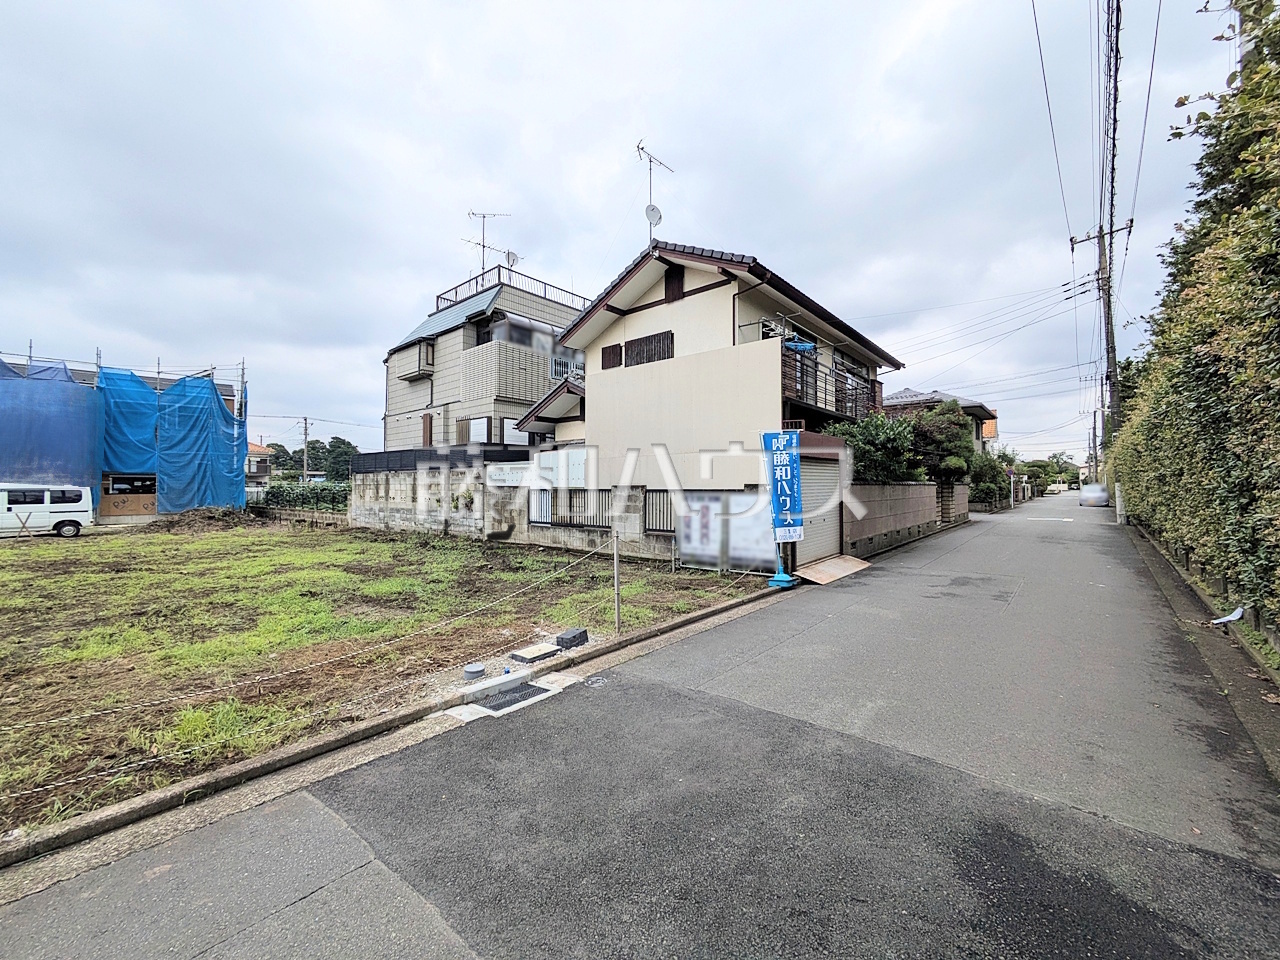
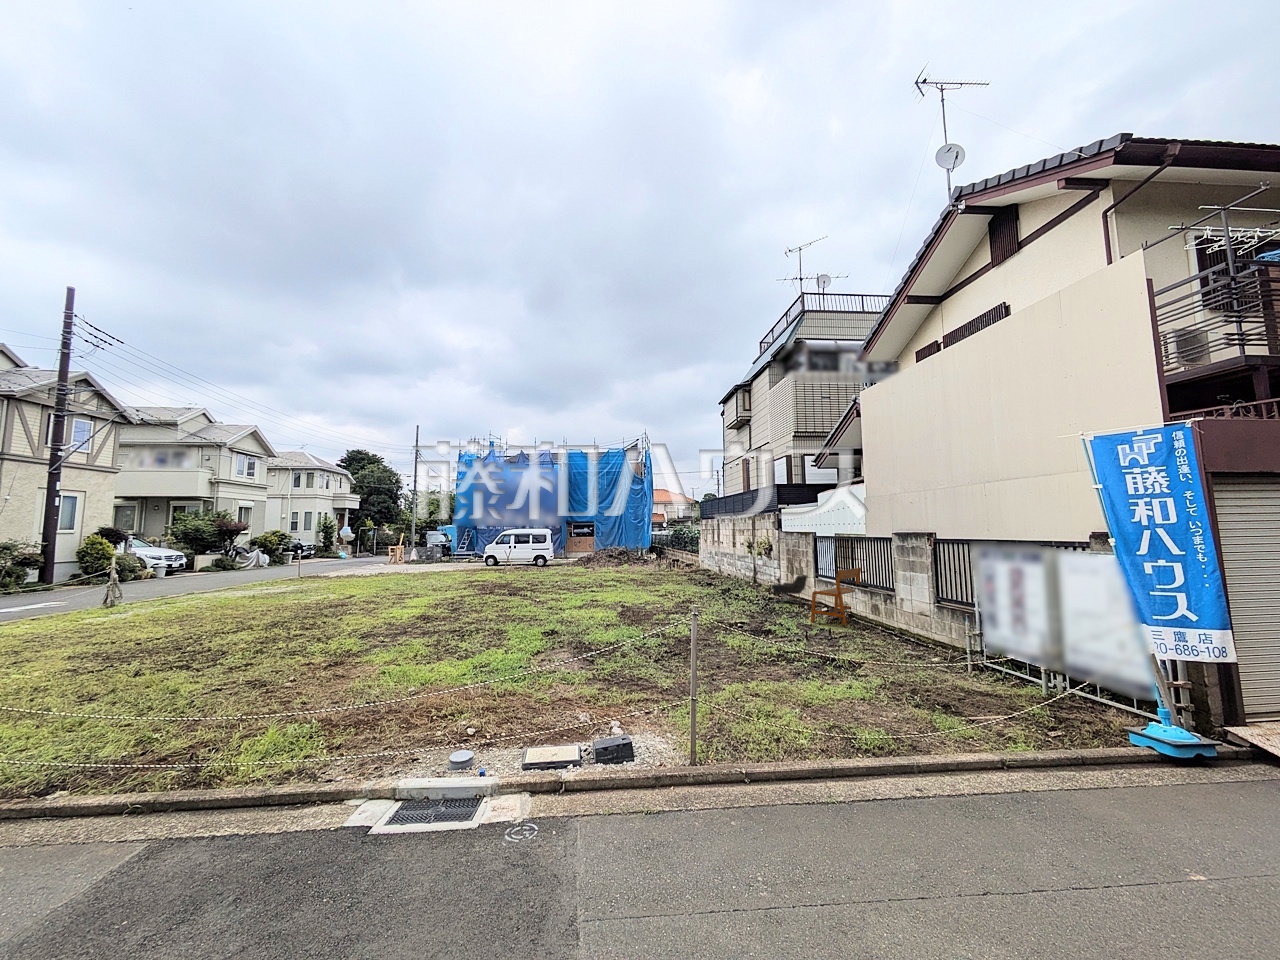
bench: none [544,514,577,559] -> present [811,567,861,625]

